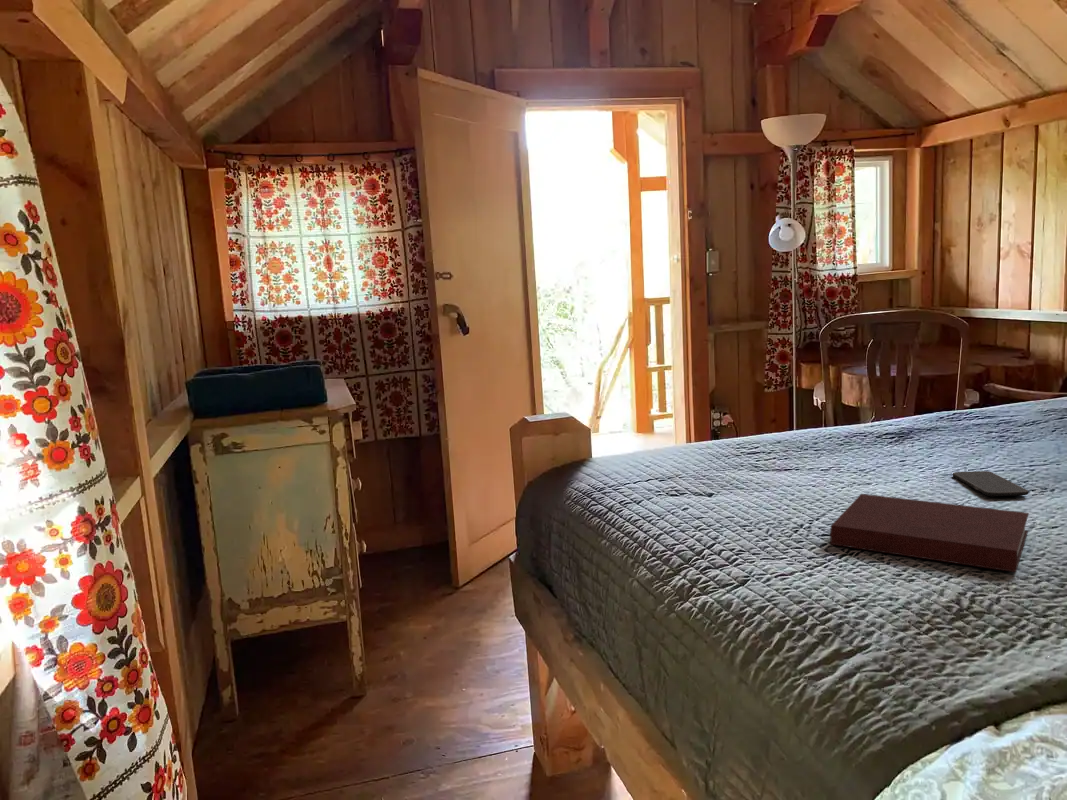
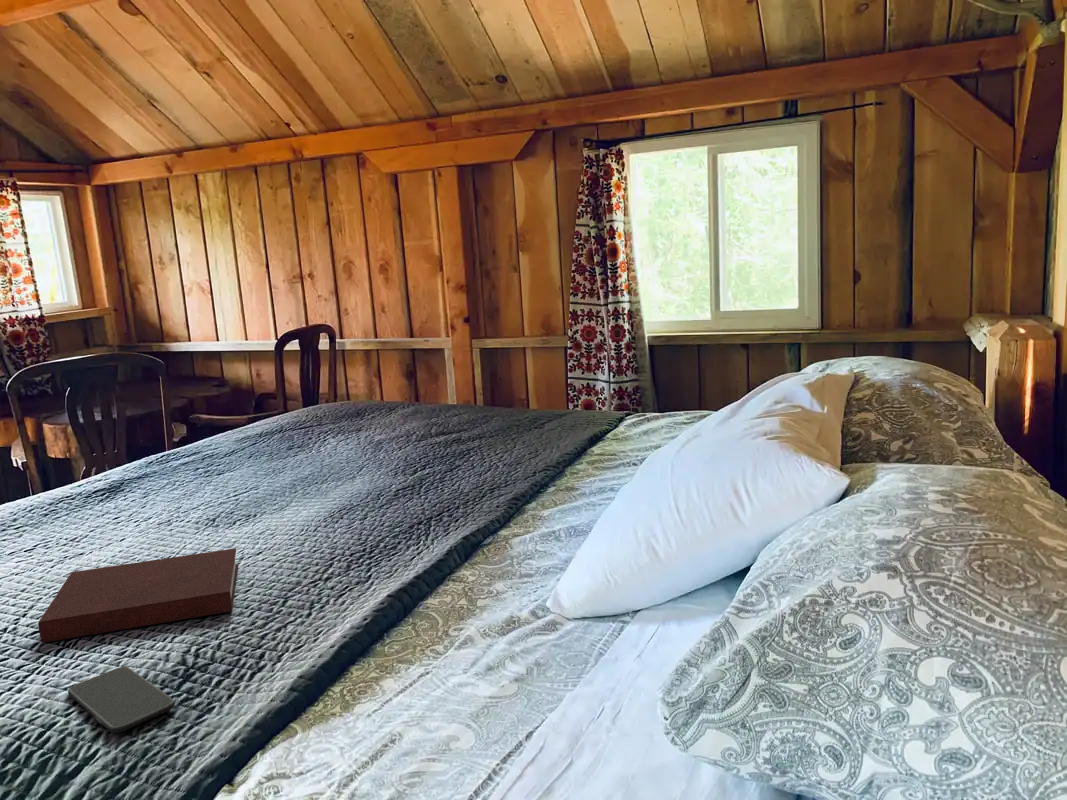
smartphone: present [953,471,1028,497] -> present [68,667,175,733]

